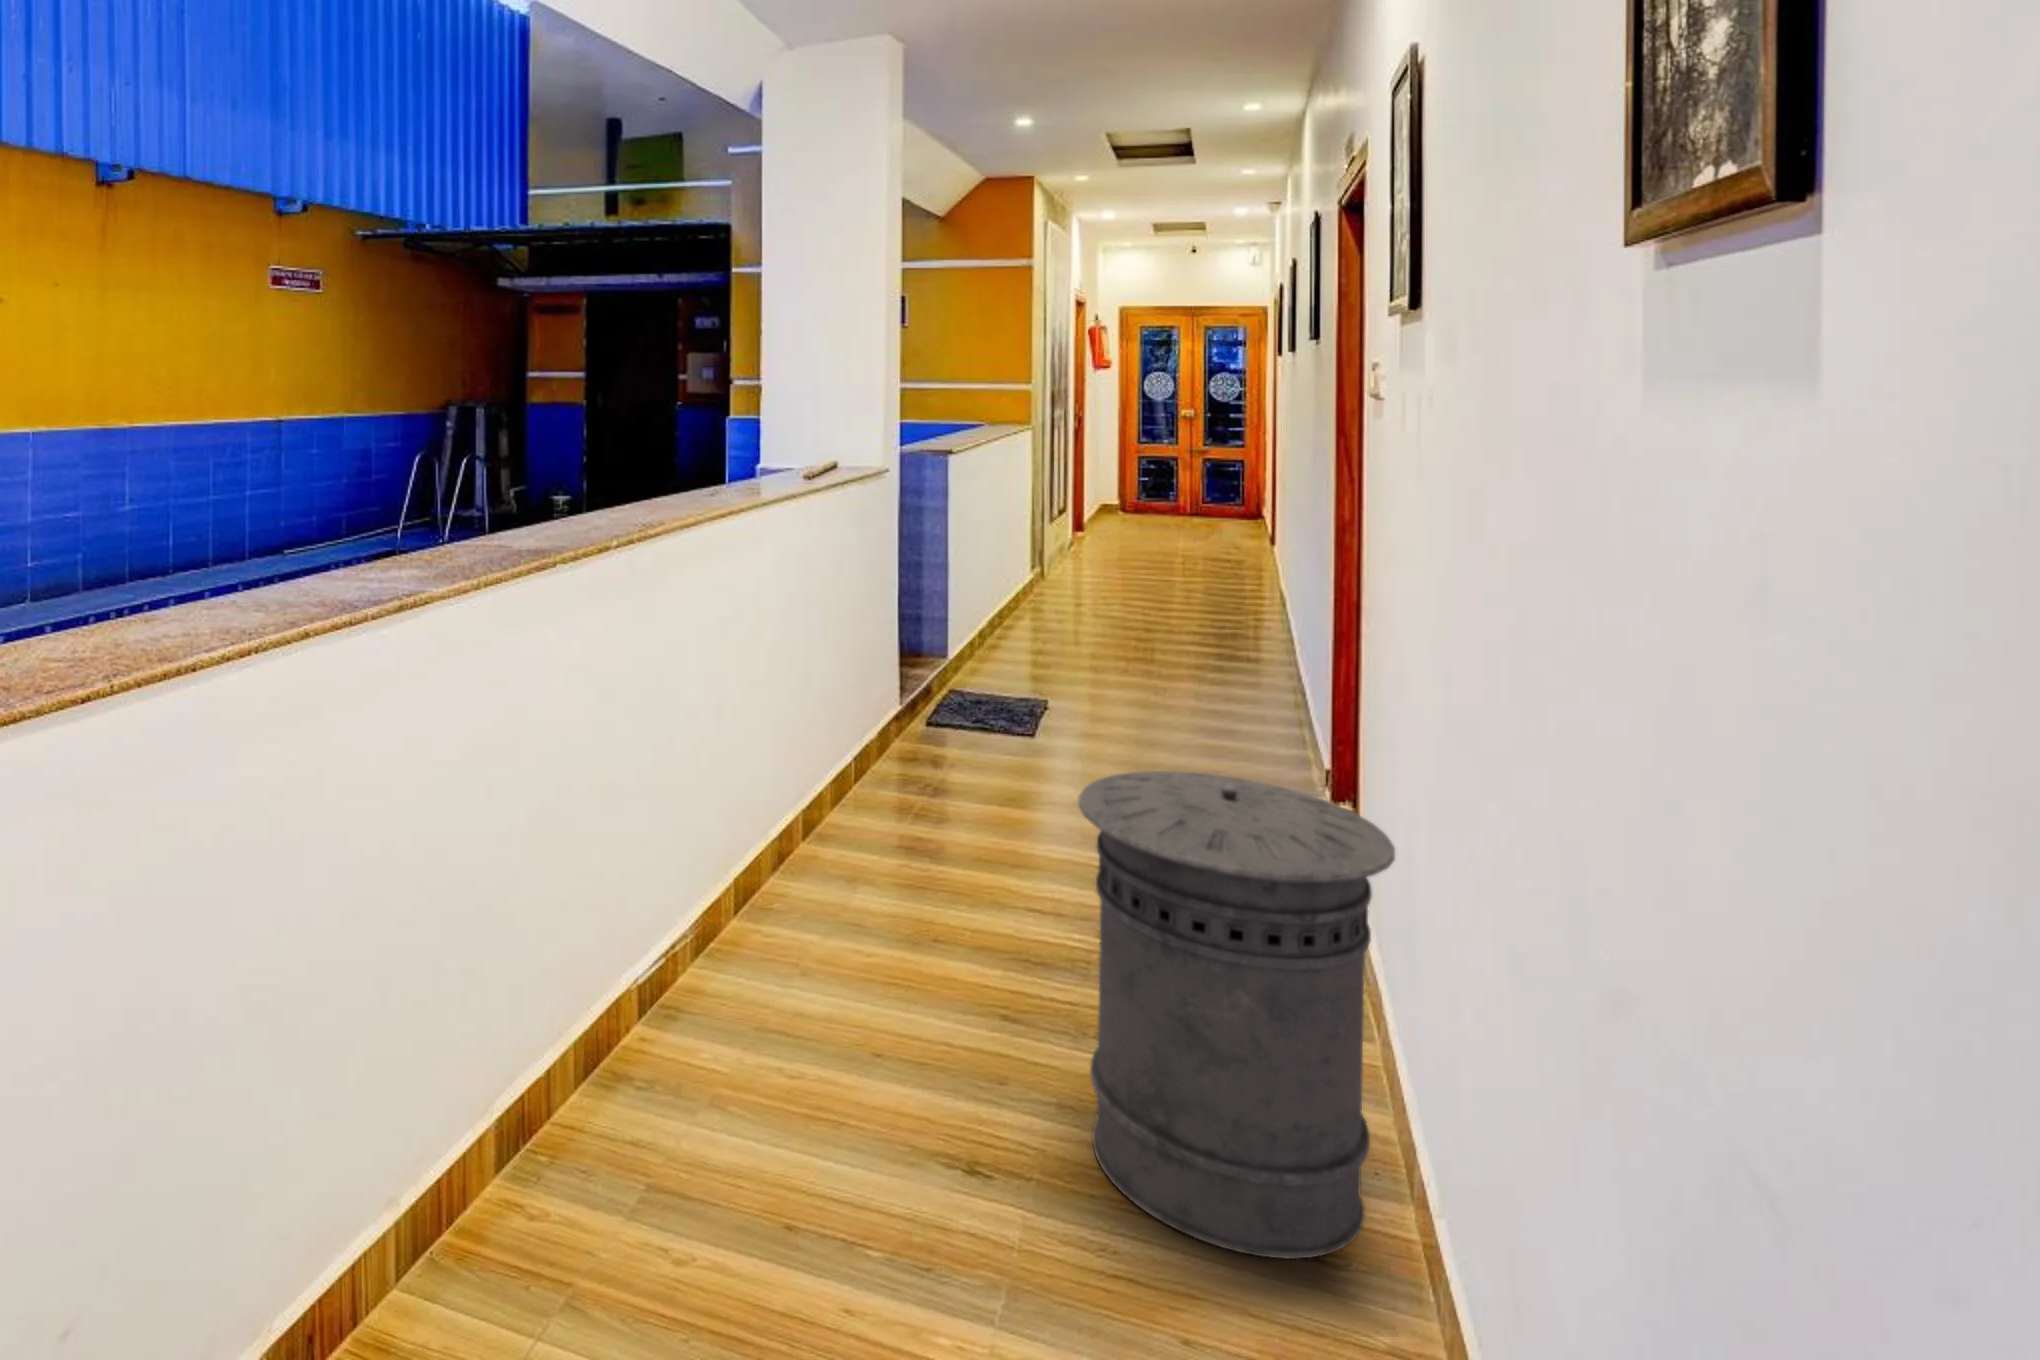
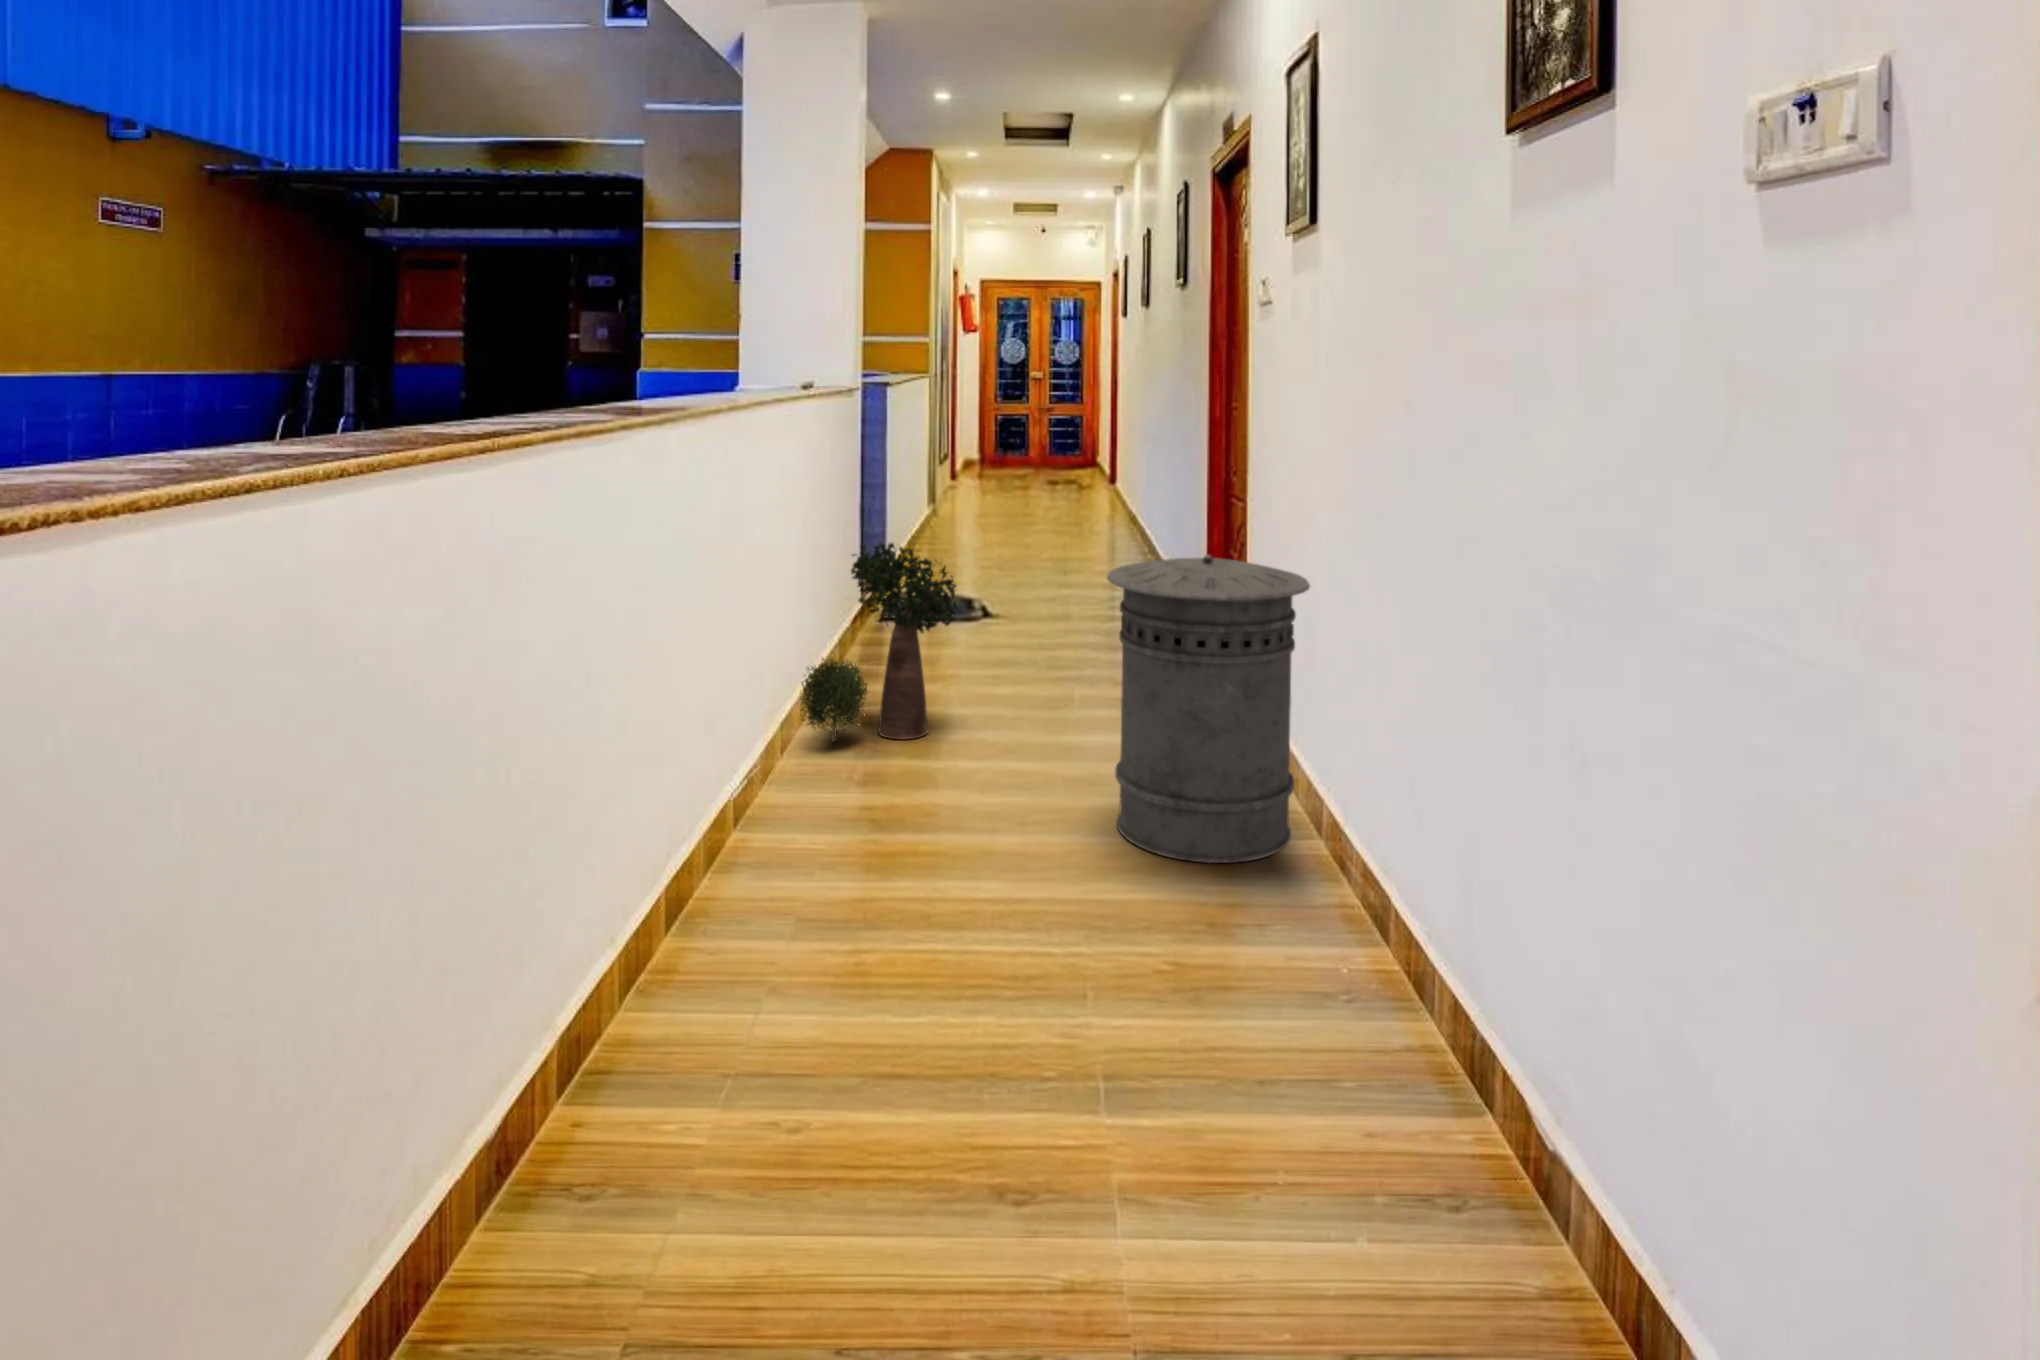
potted plant: none [744,679,941,922] -> present [801,543,957,742]

